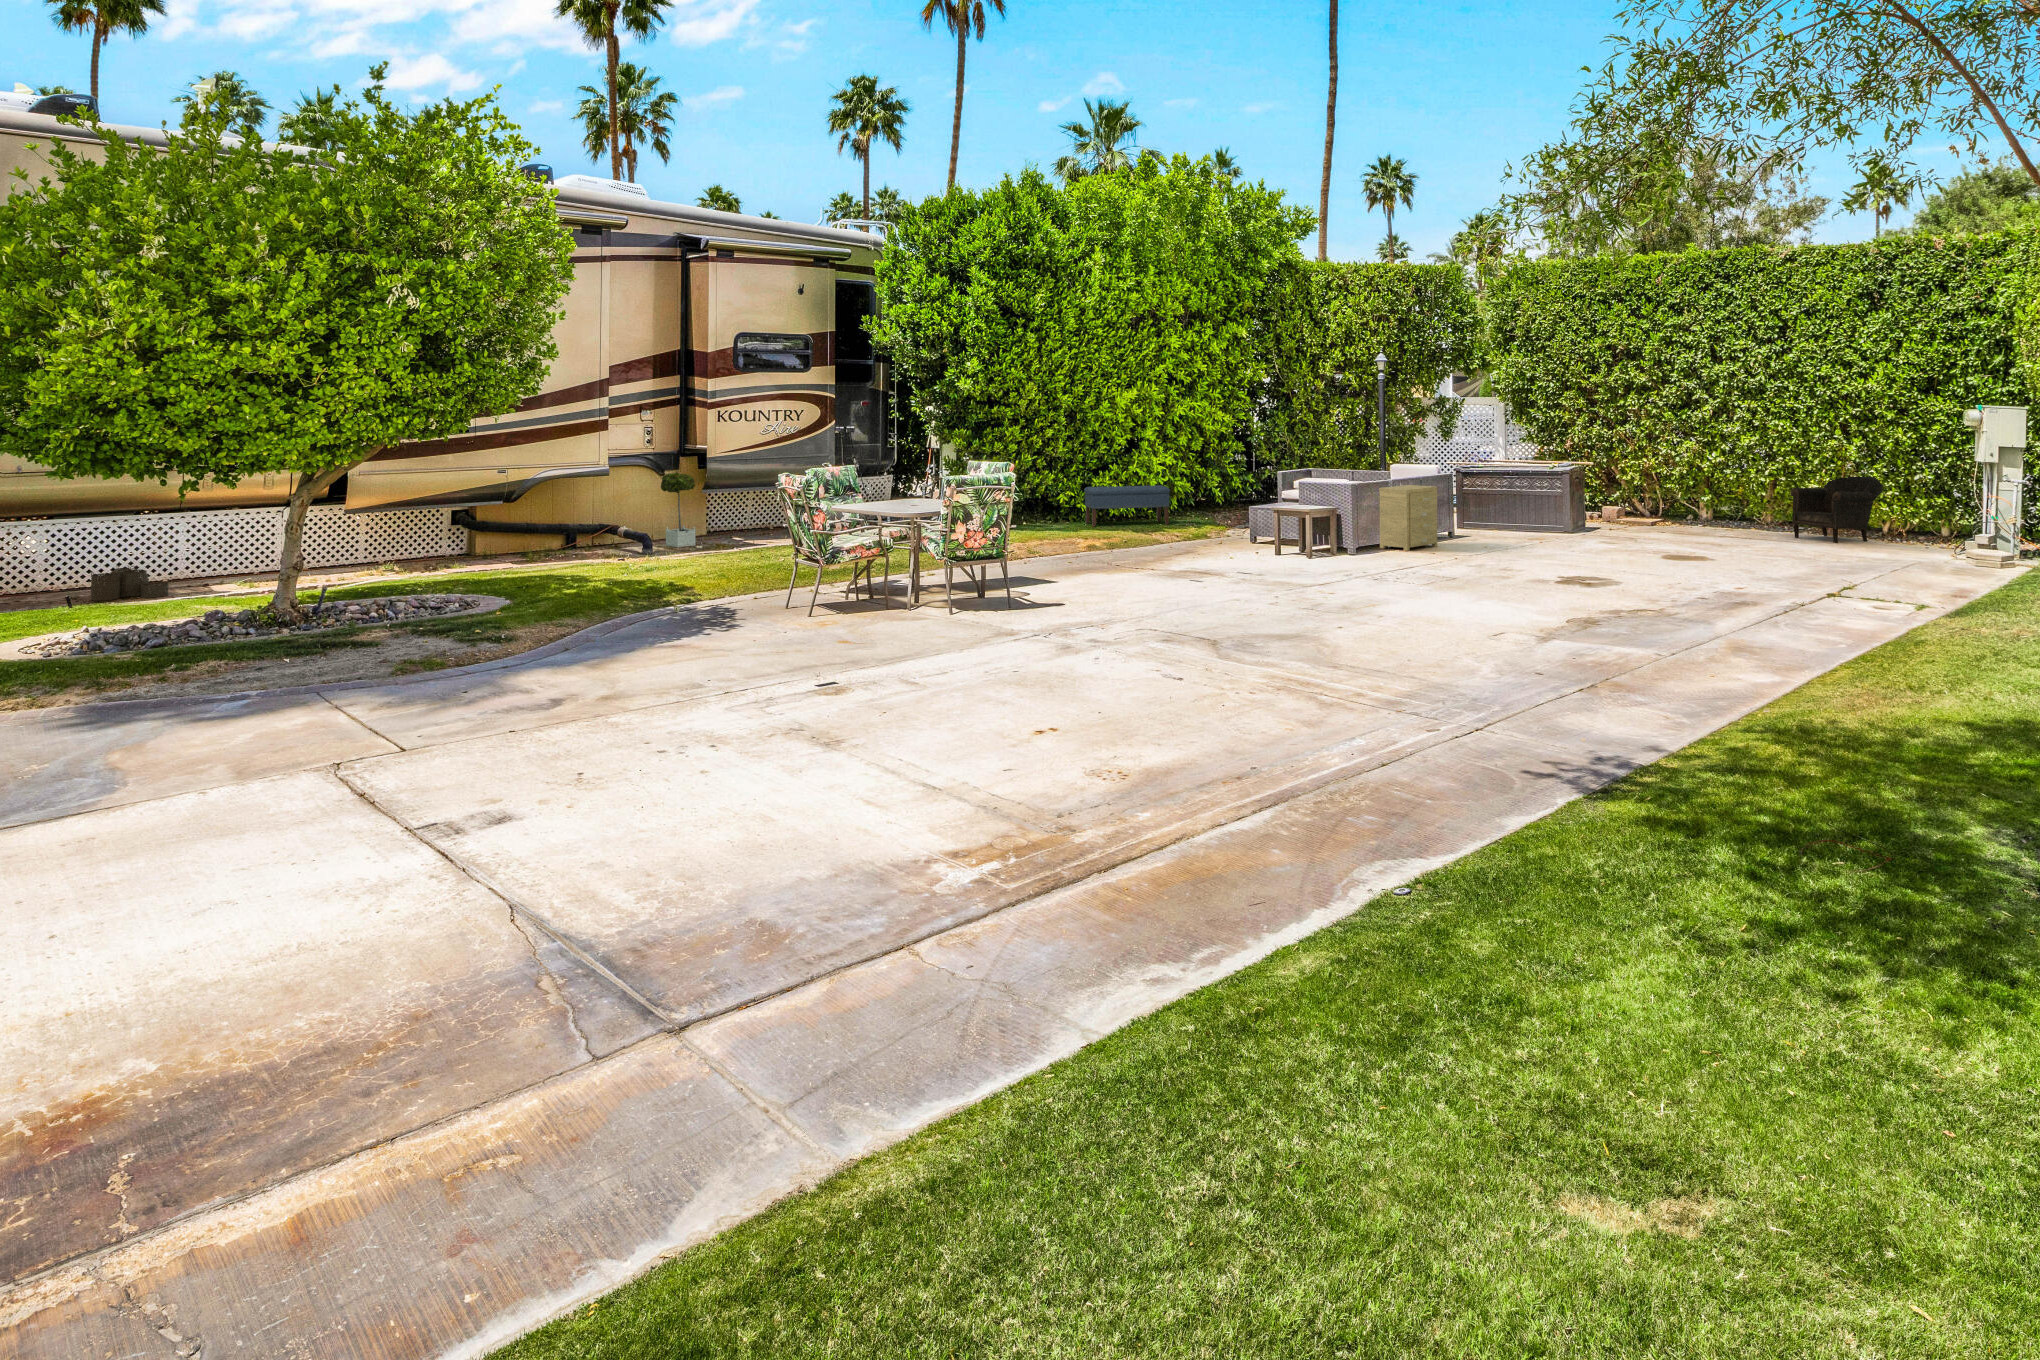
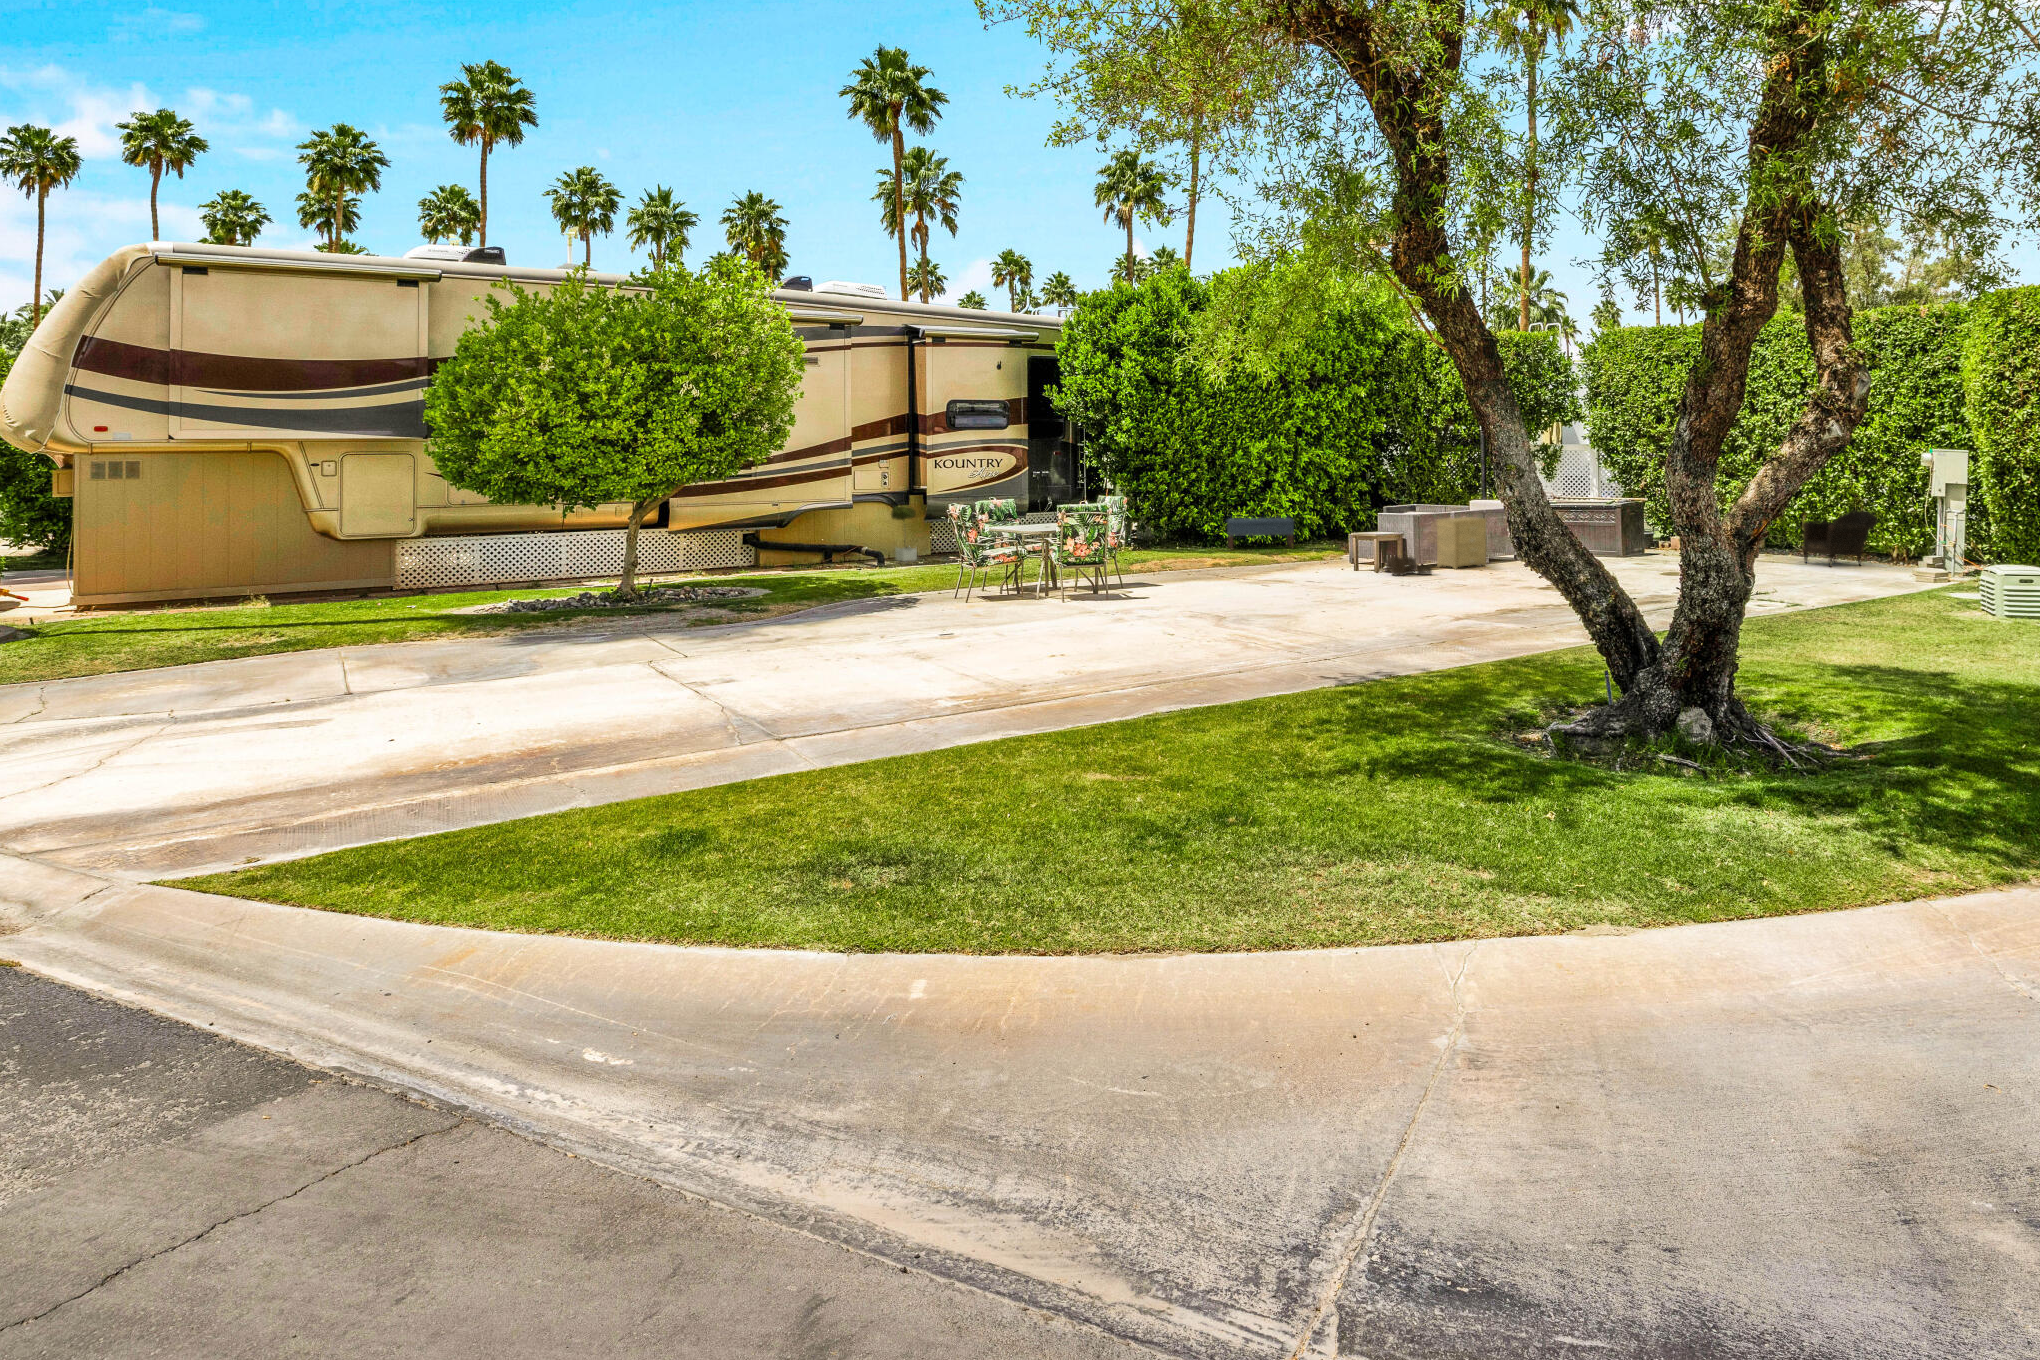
woven basket: present [91,566,169,601] -> present [1385,556,1432,576]

